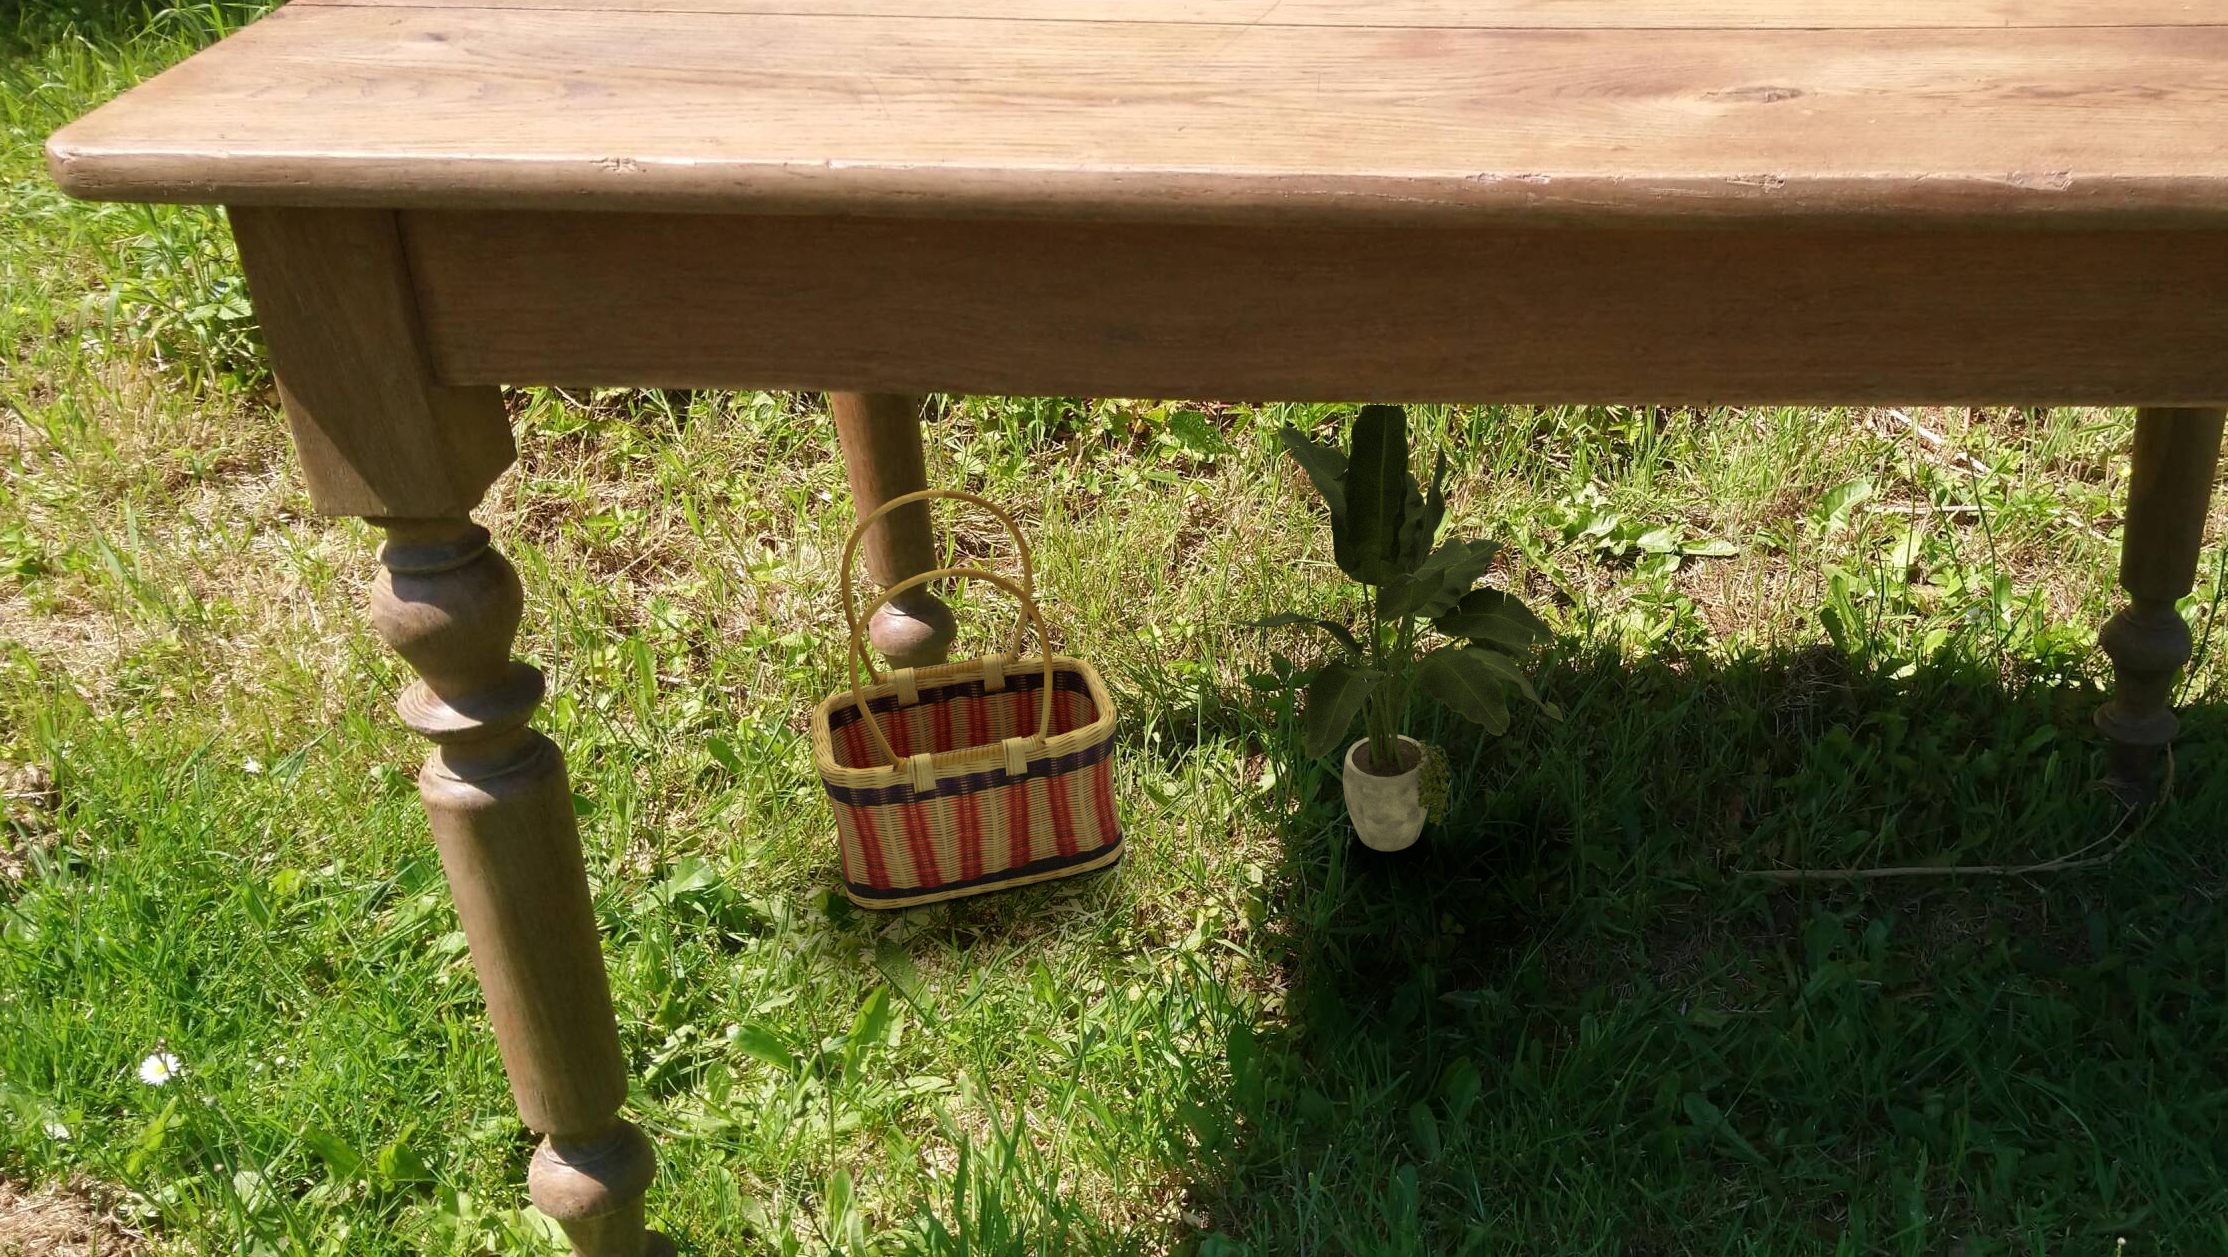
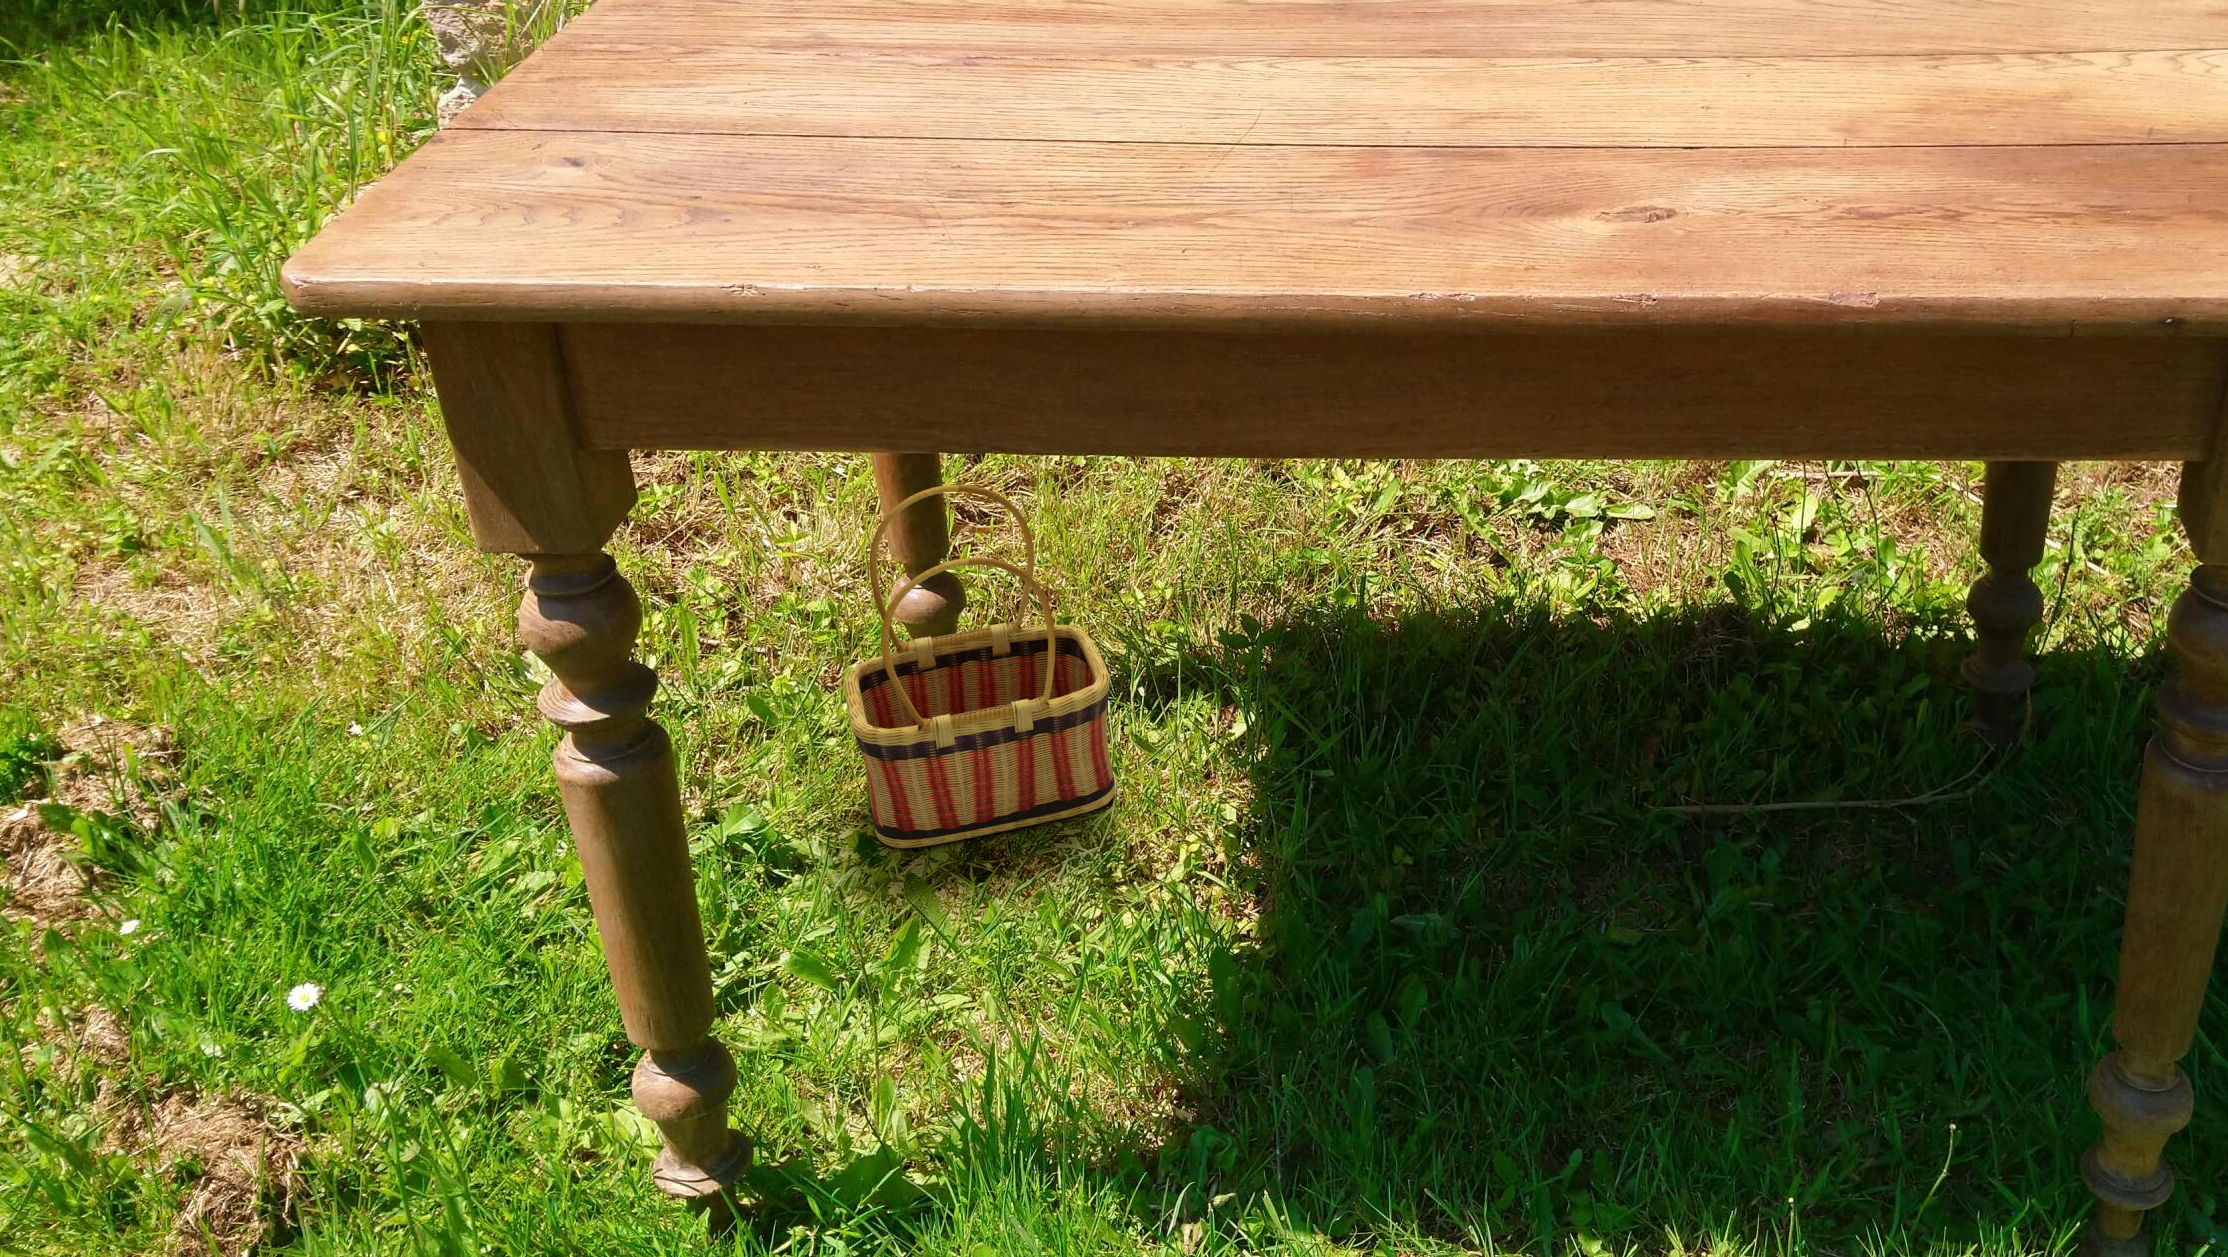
potted plant: present [1235,404,1563,851] -> none [1213,404,1498,793]

